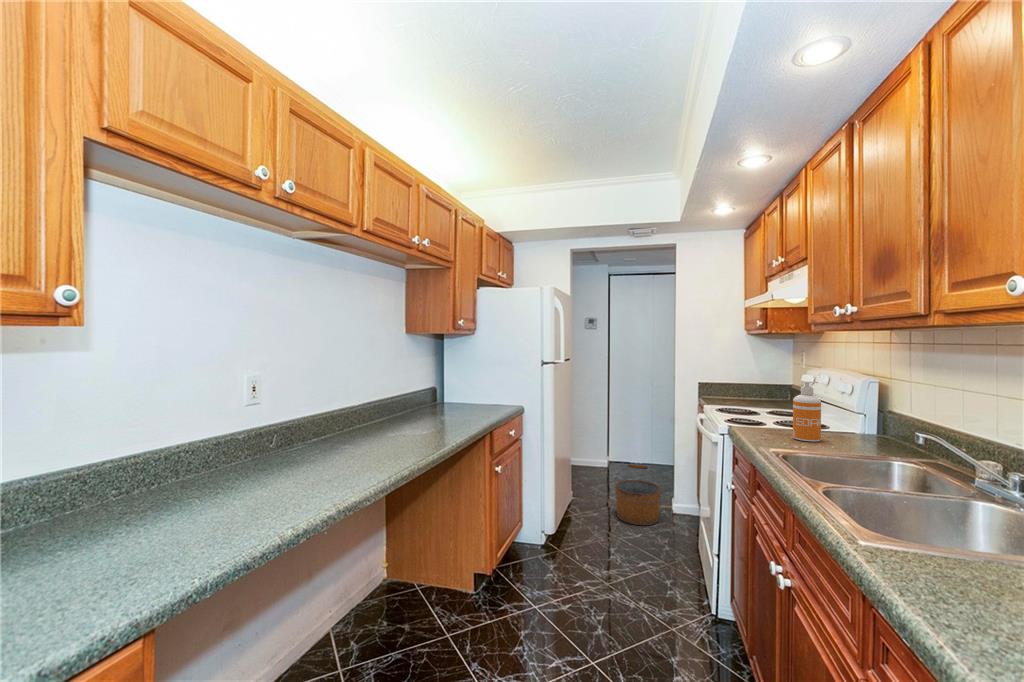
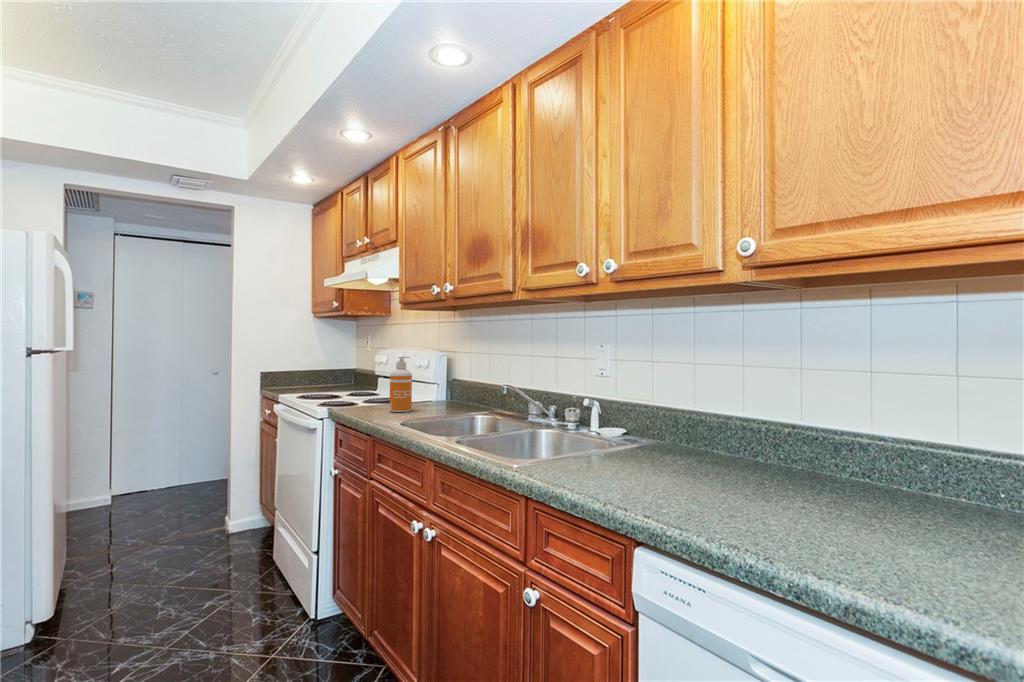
bucket: present [615,464,662,525] -> none [146,484,219,566]

